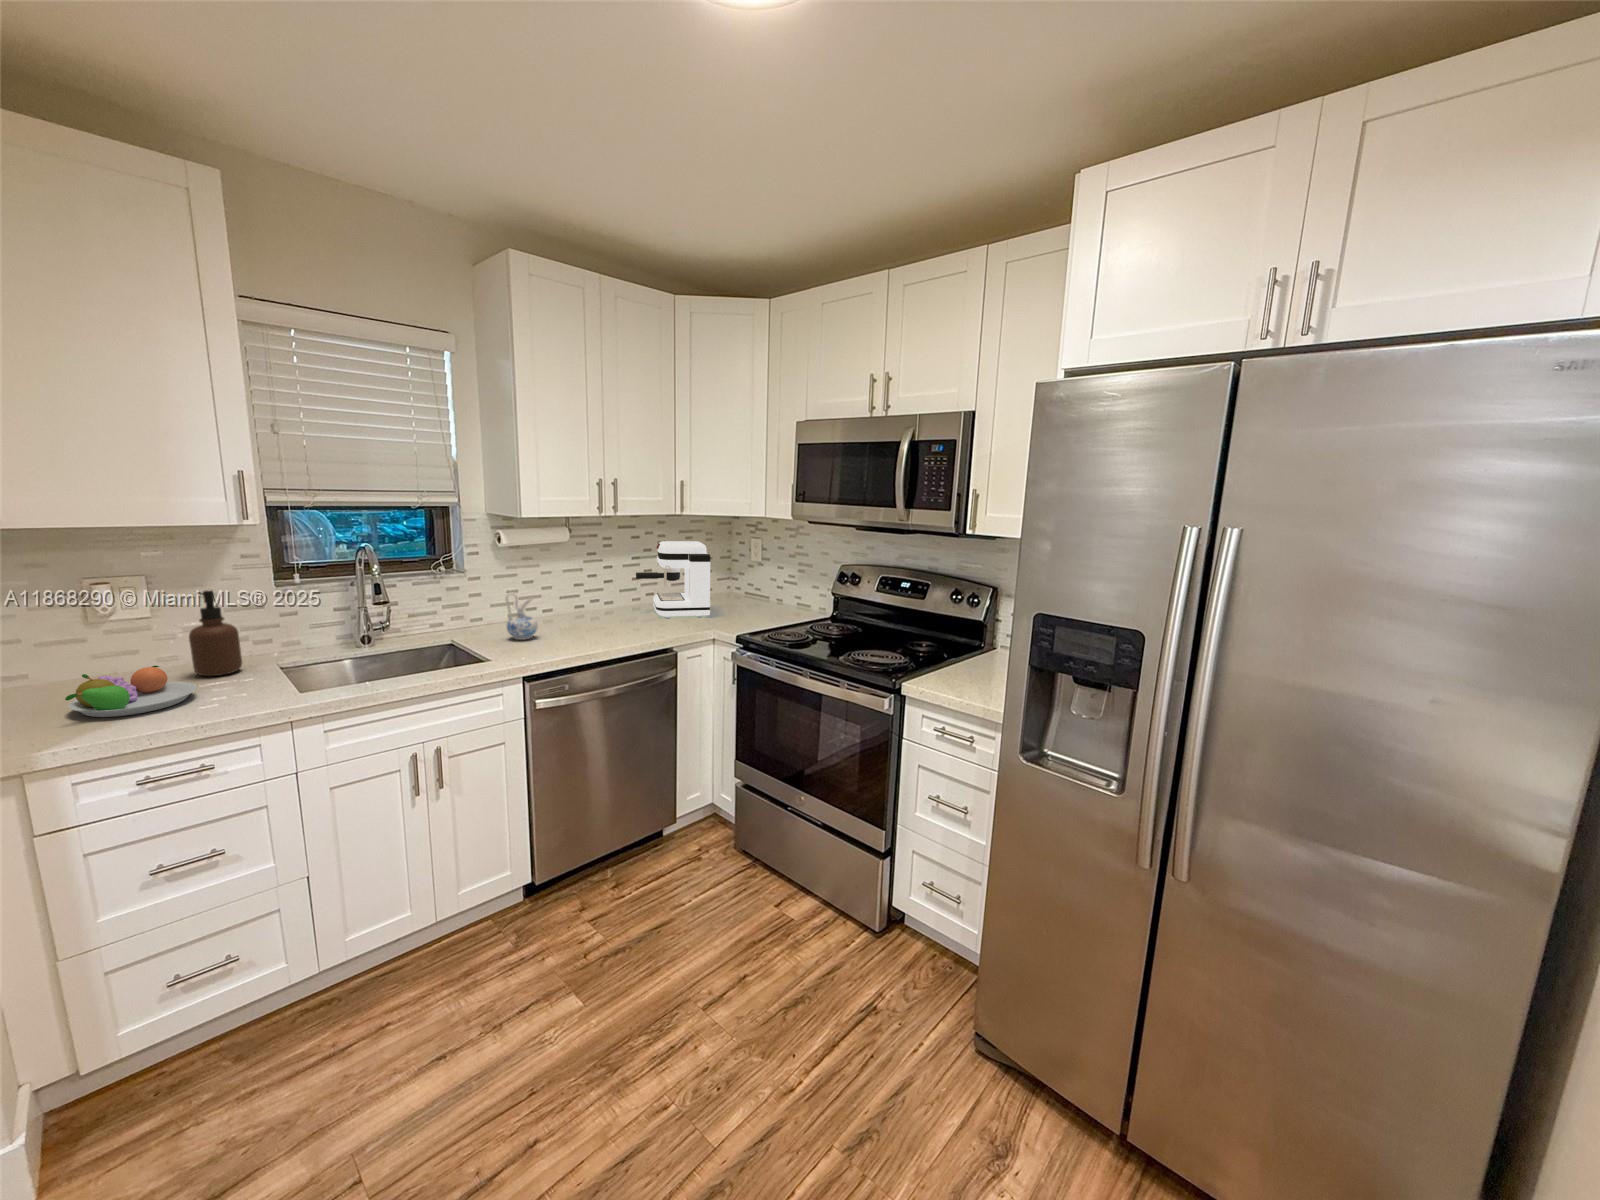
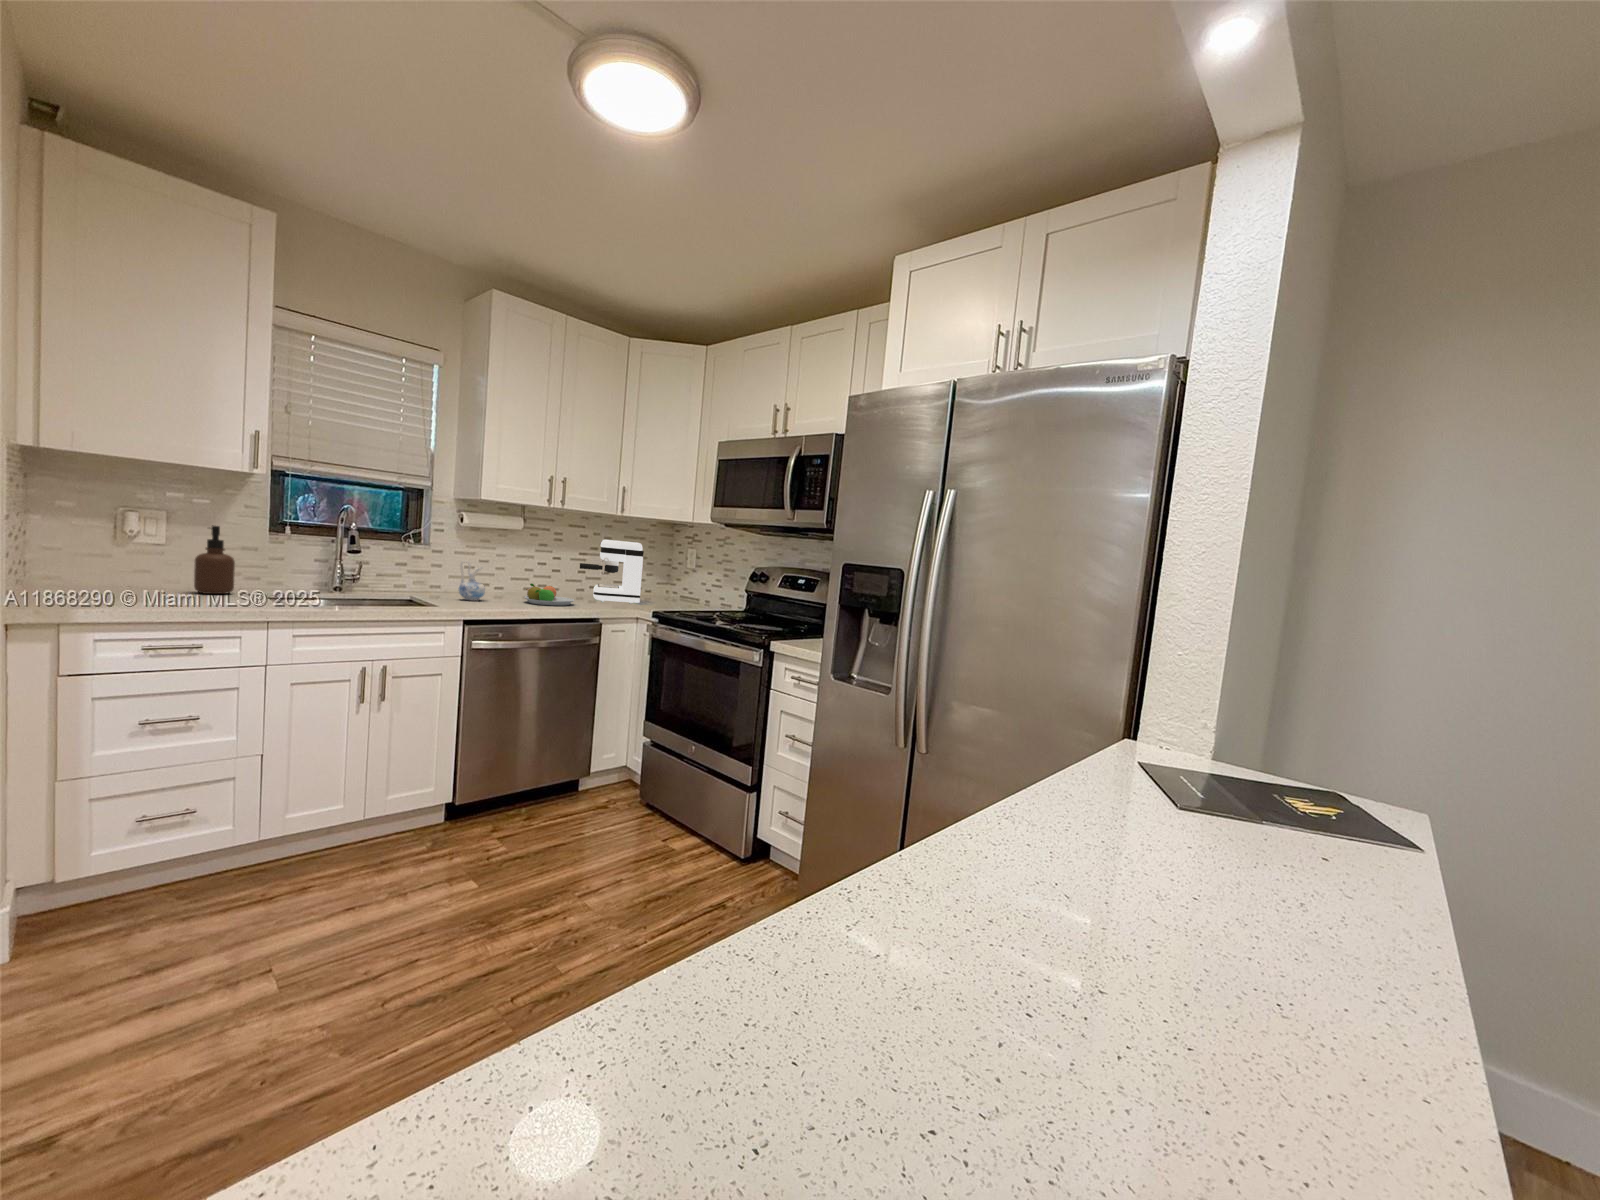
fruit bowl: present [65,666,197,717] -> present [524,583,574,606]

